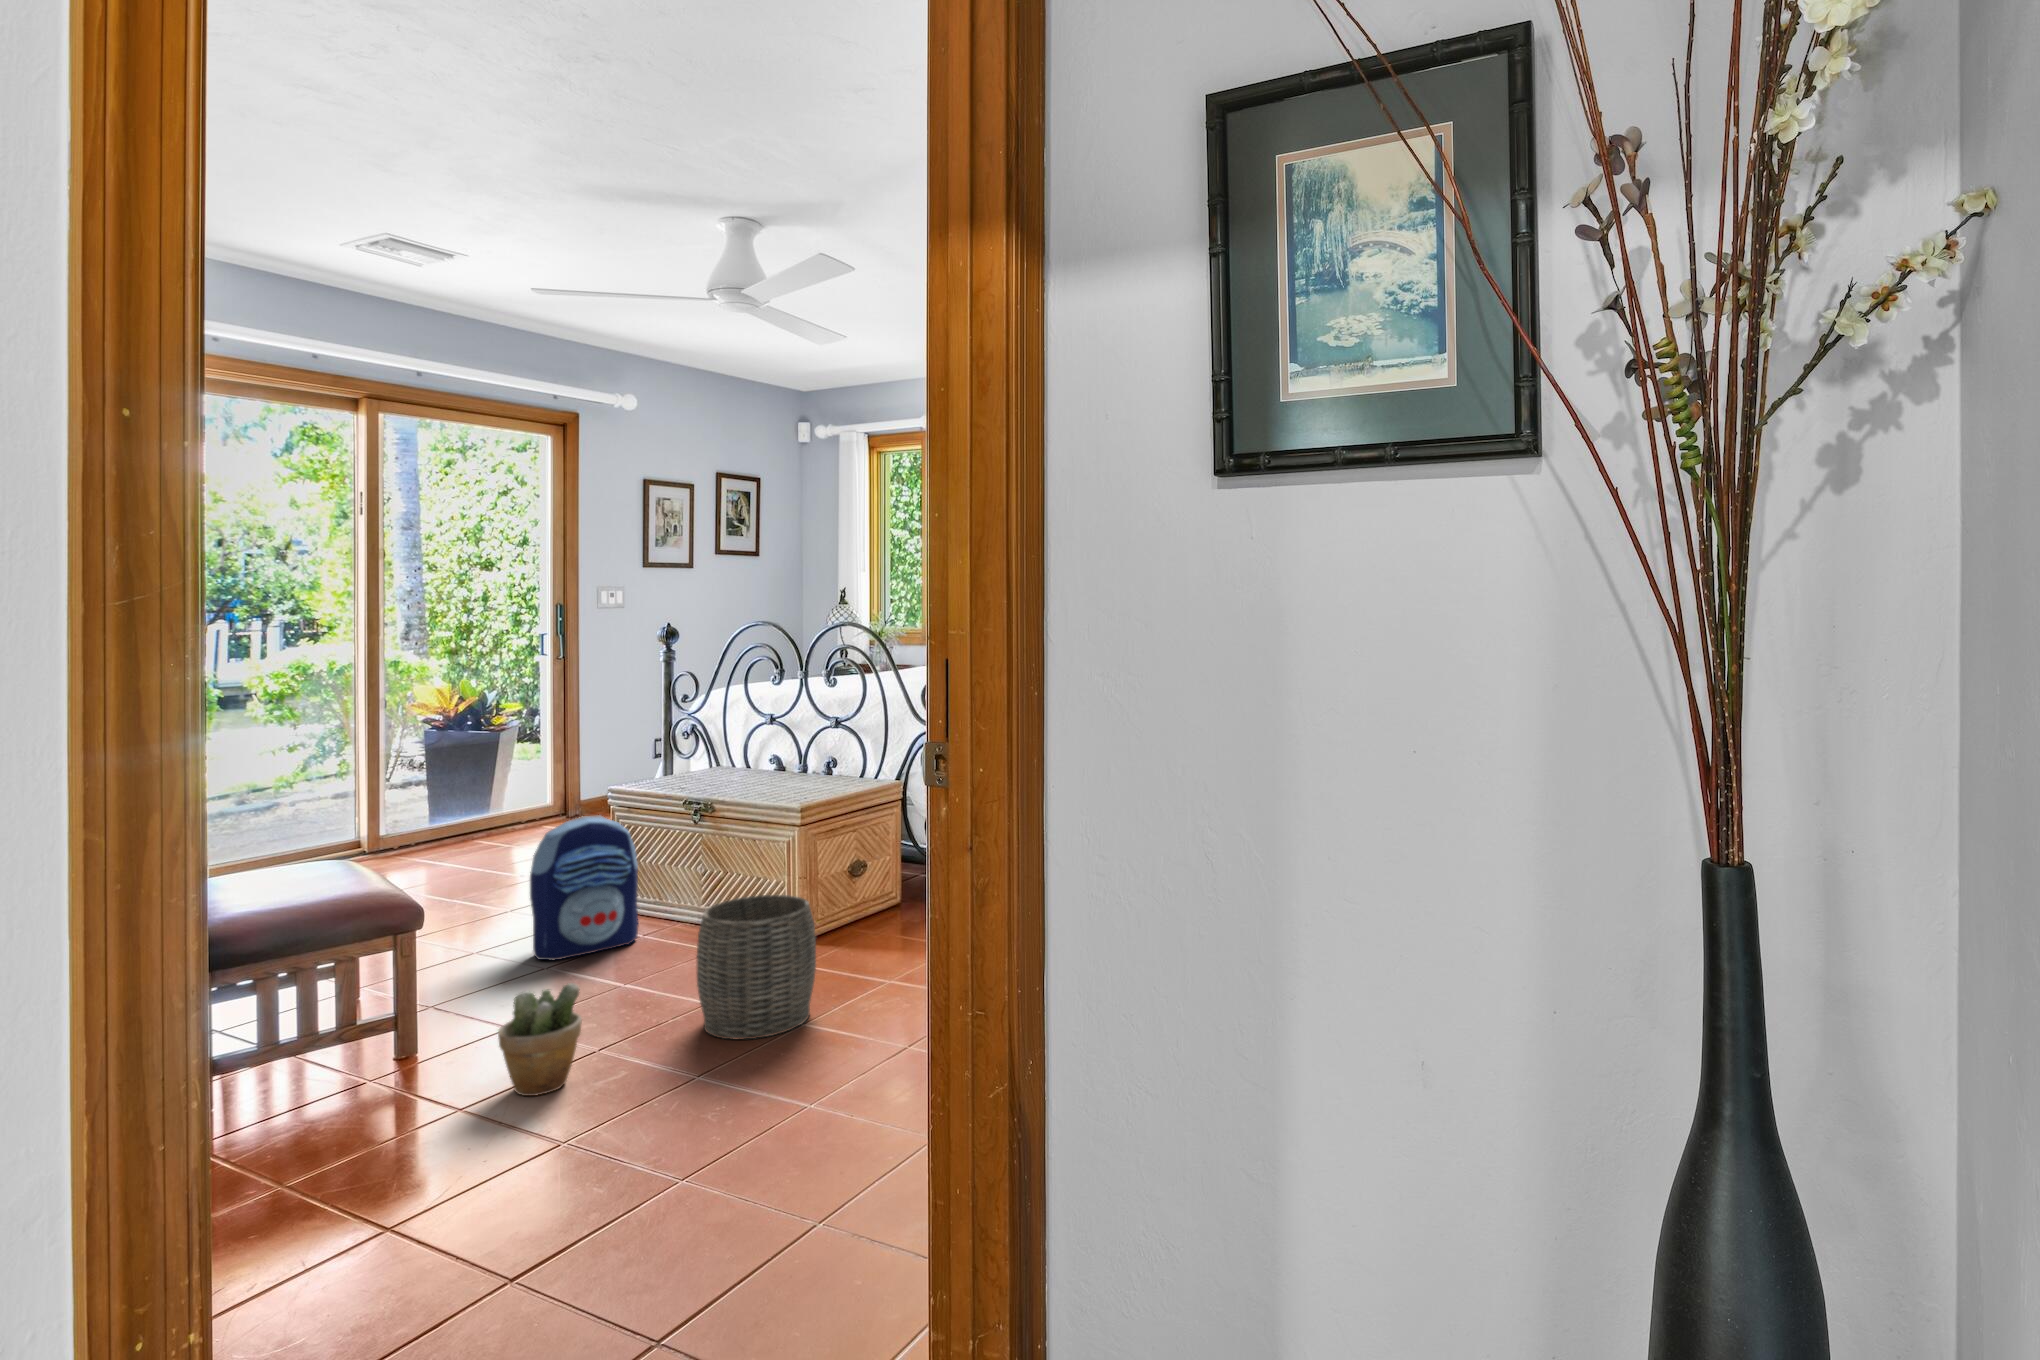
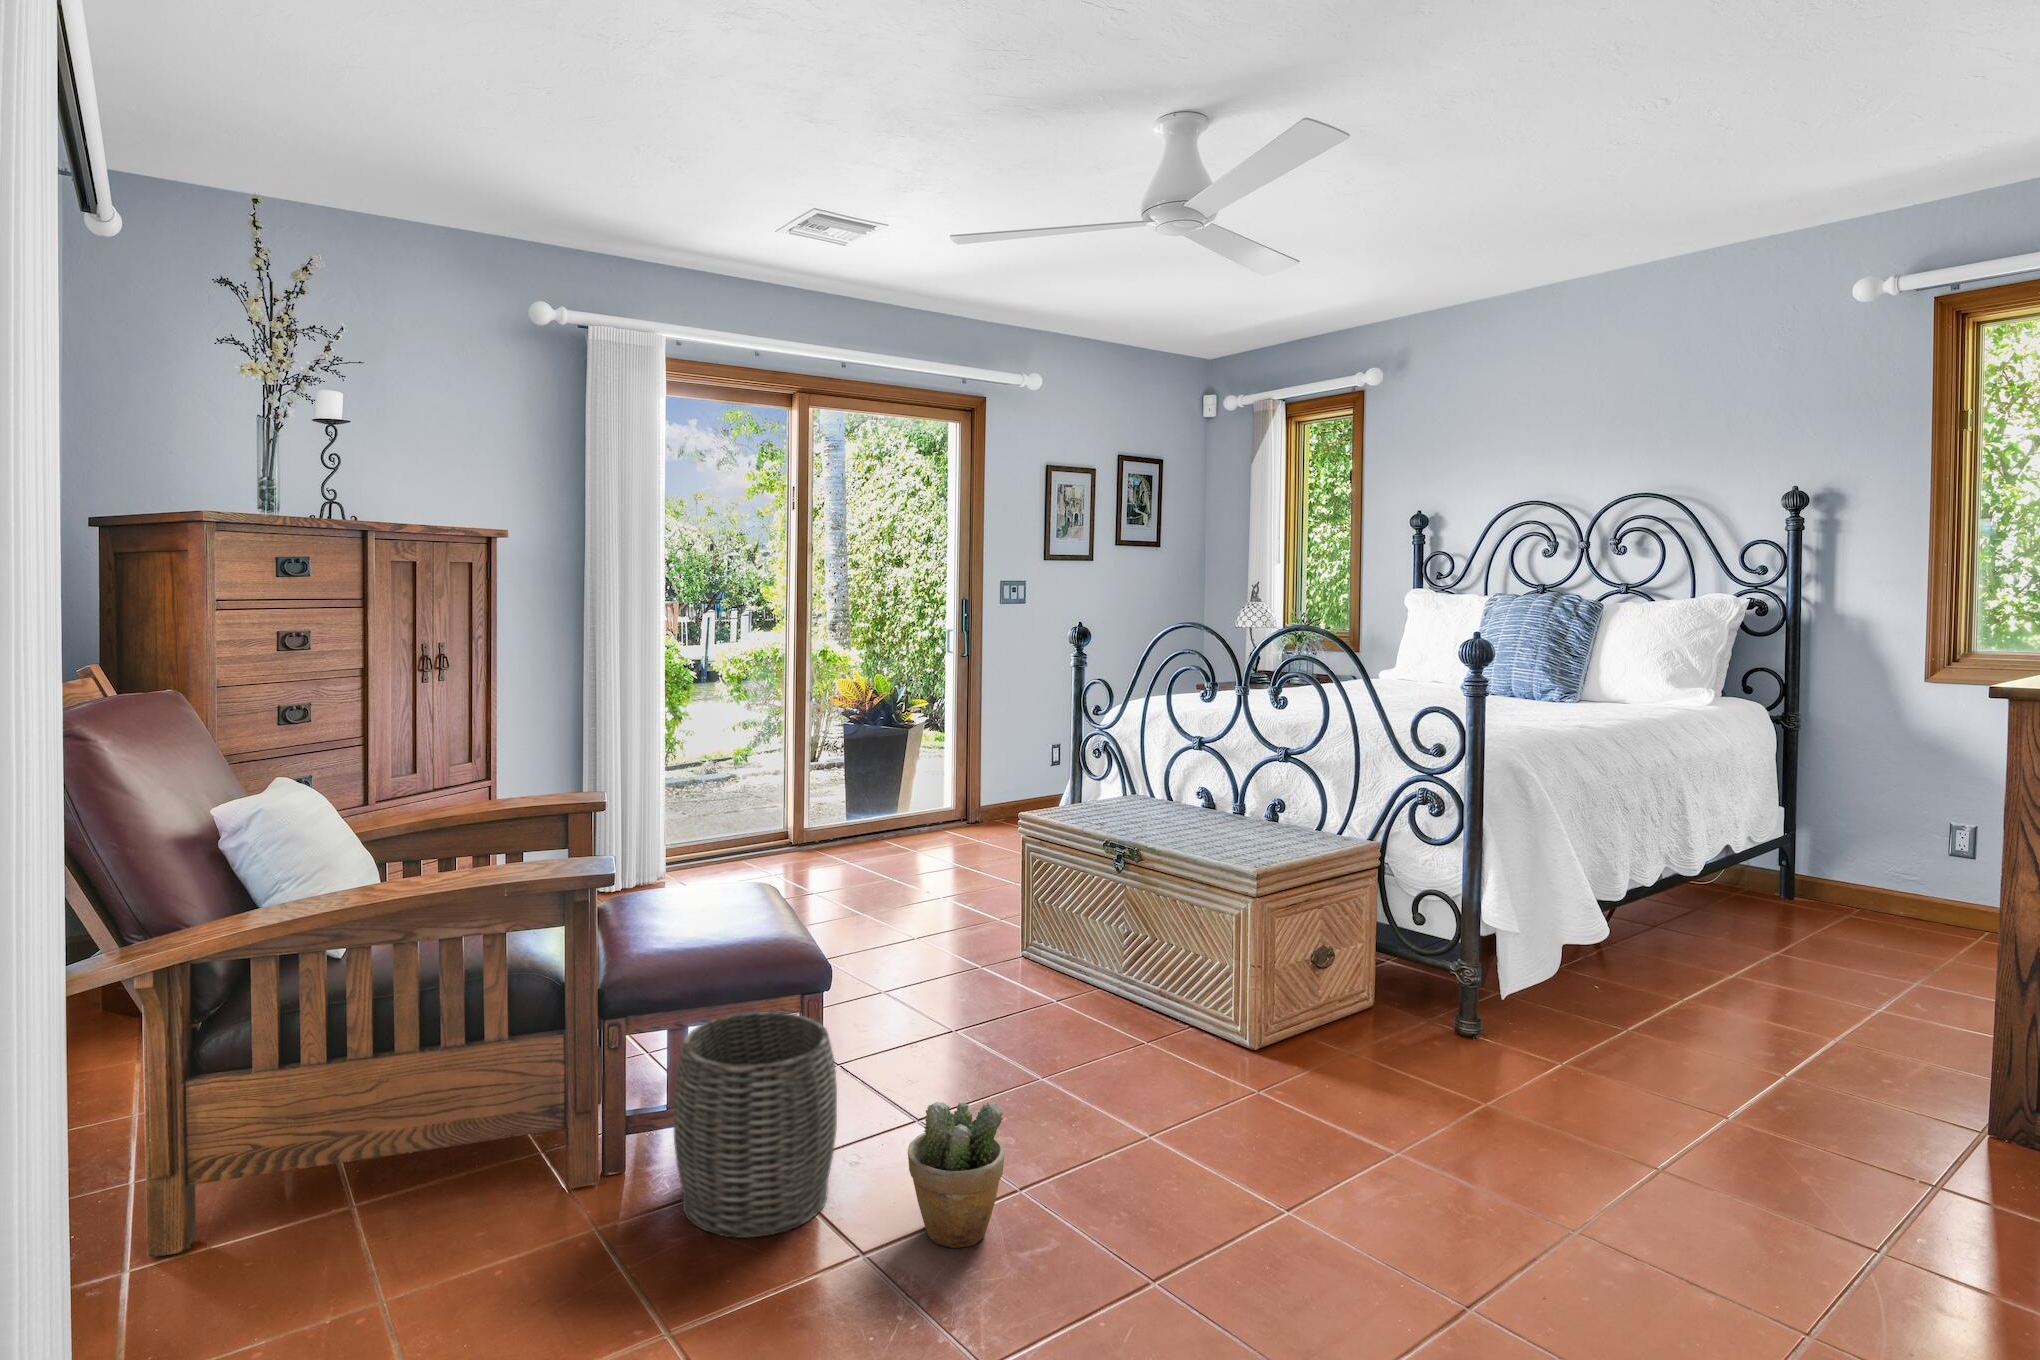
backpack: present [530,816,638,960] -> none [940,851,1055,1020]
woven basket: present [697,895,816,1040] -> present [674,1012,837,1238]

